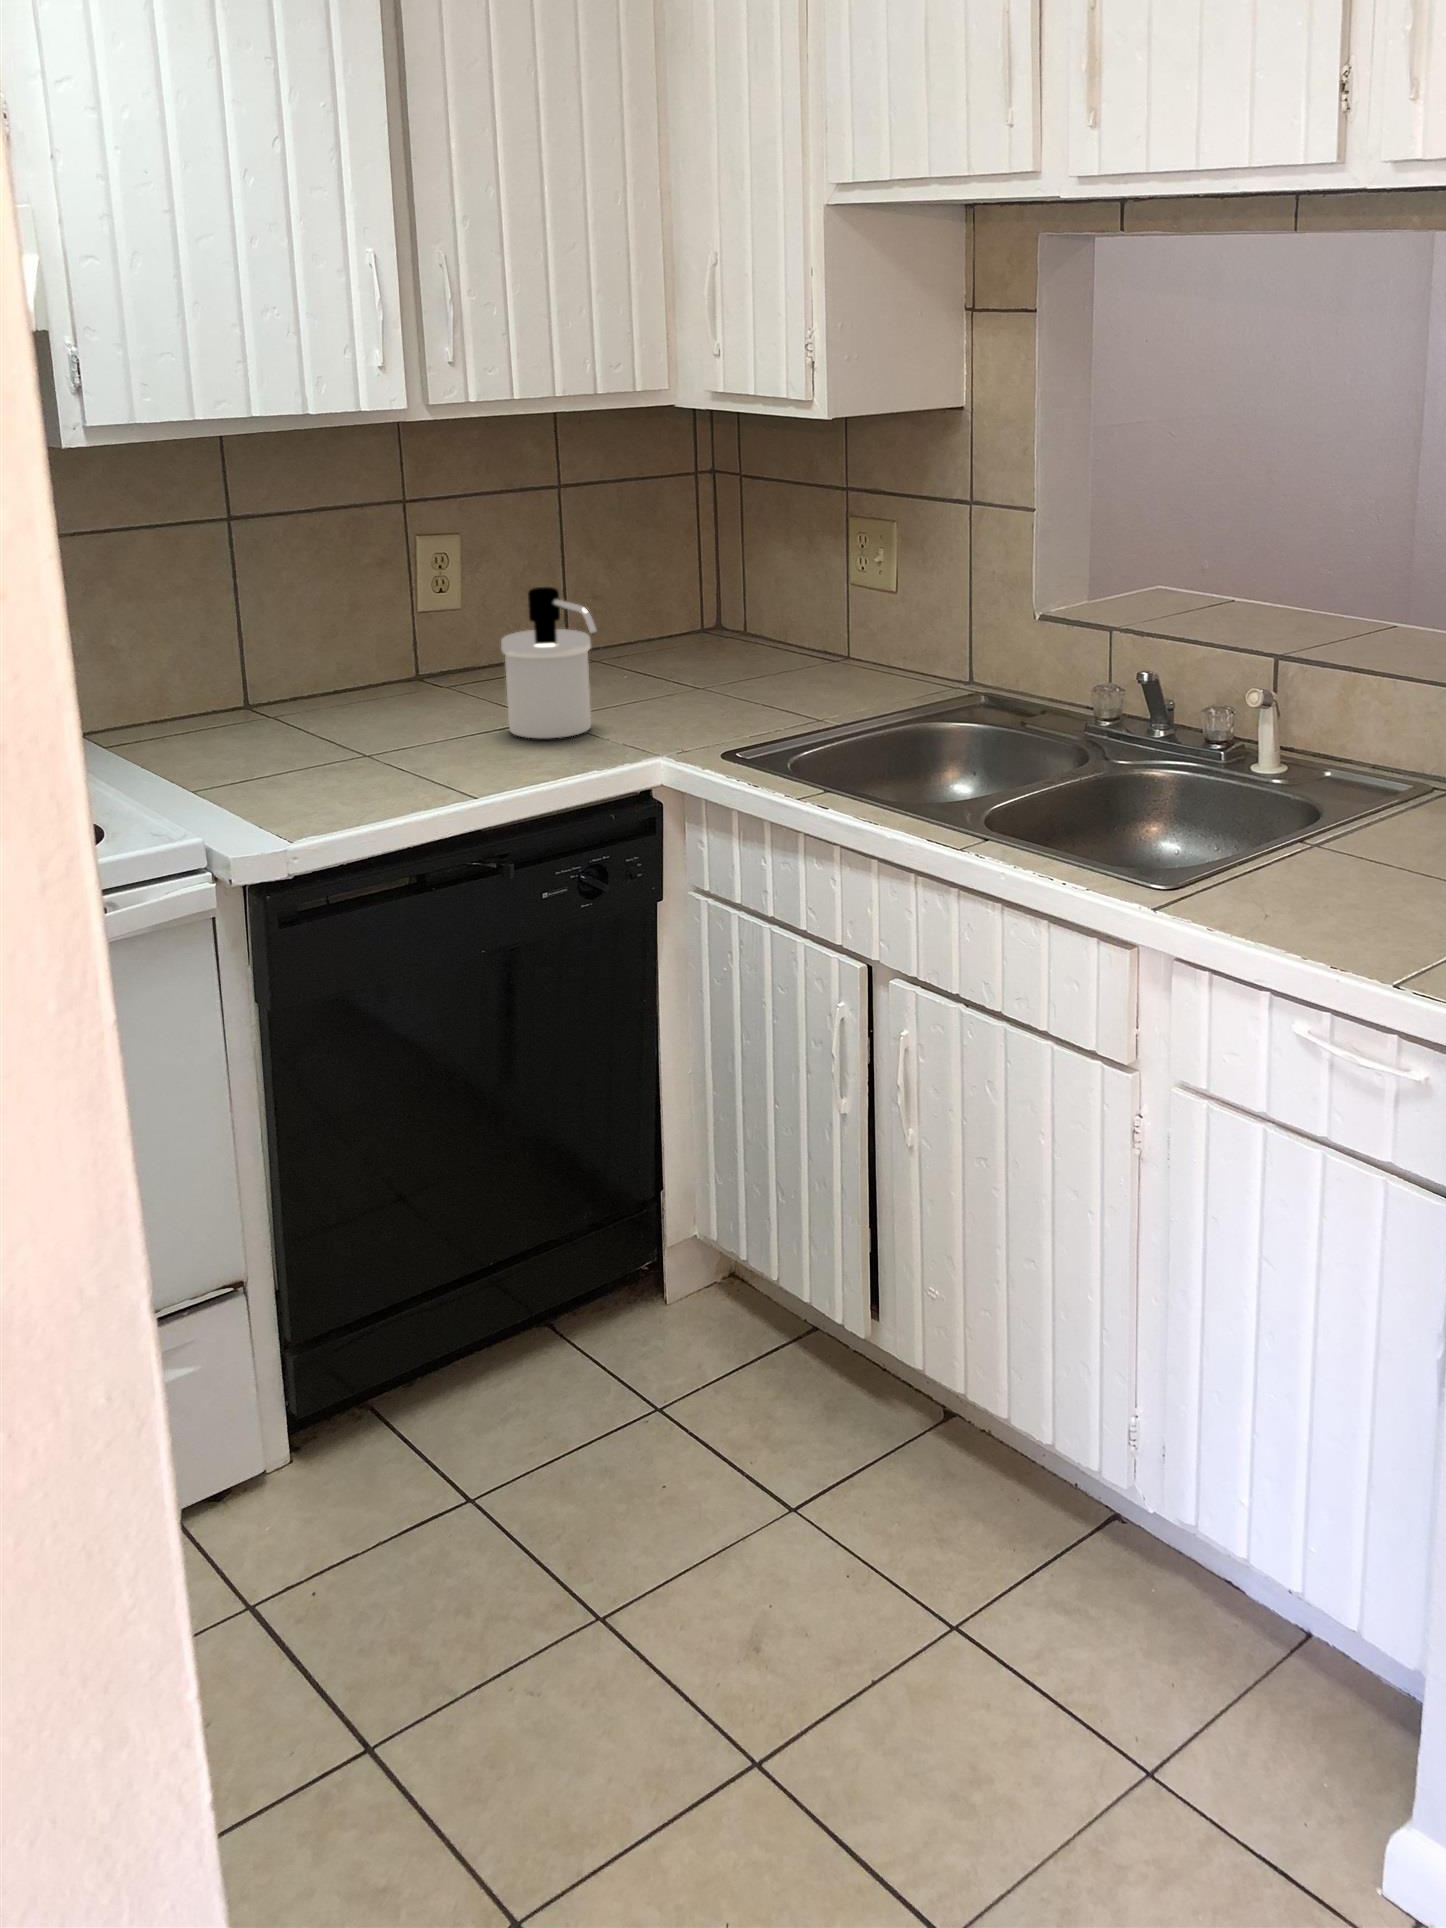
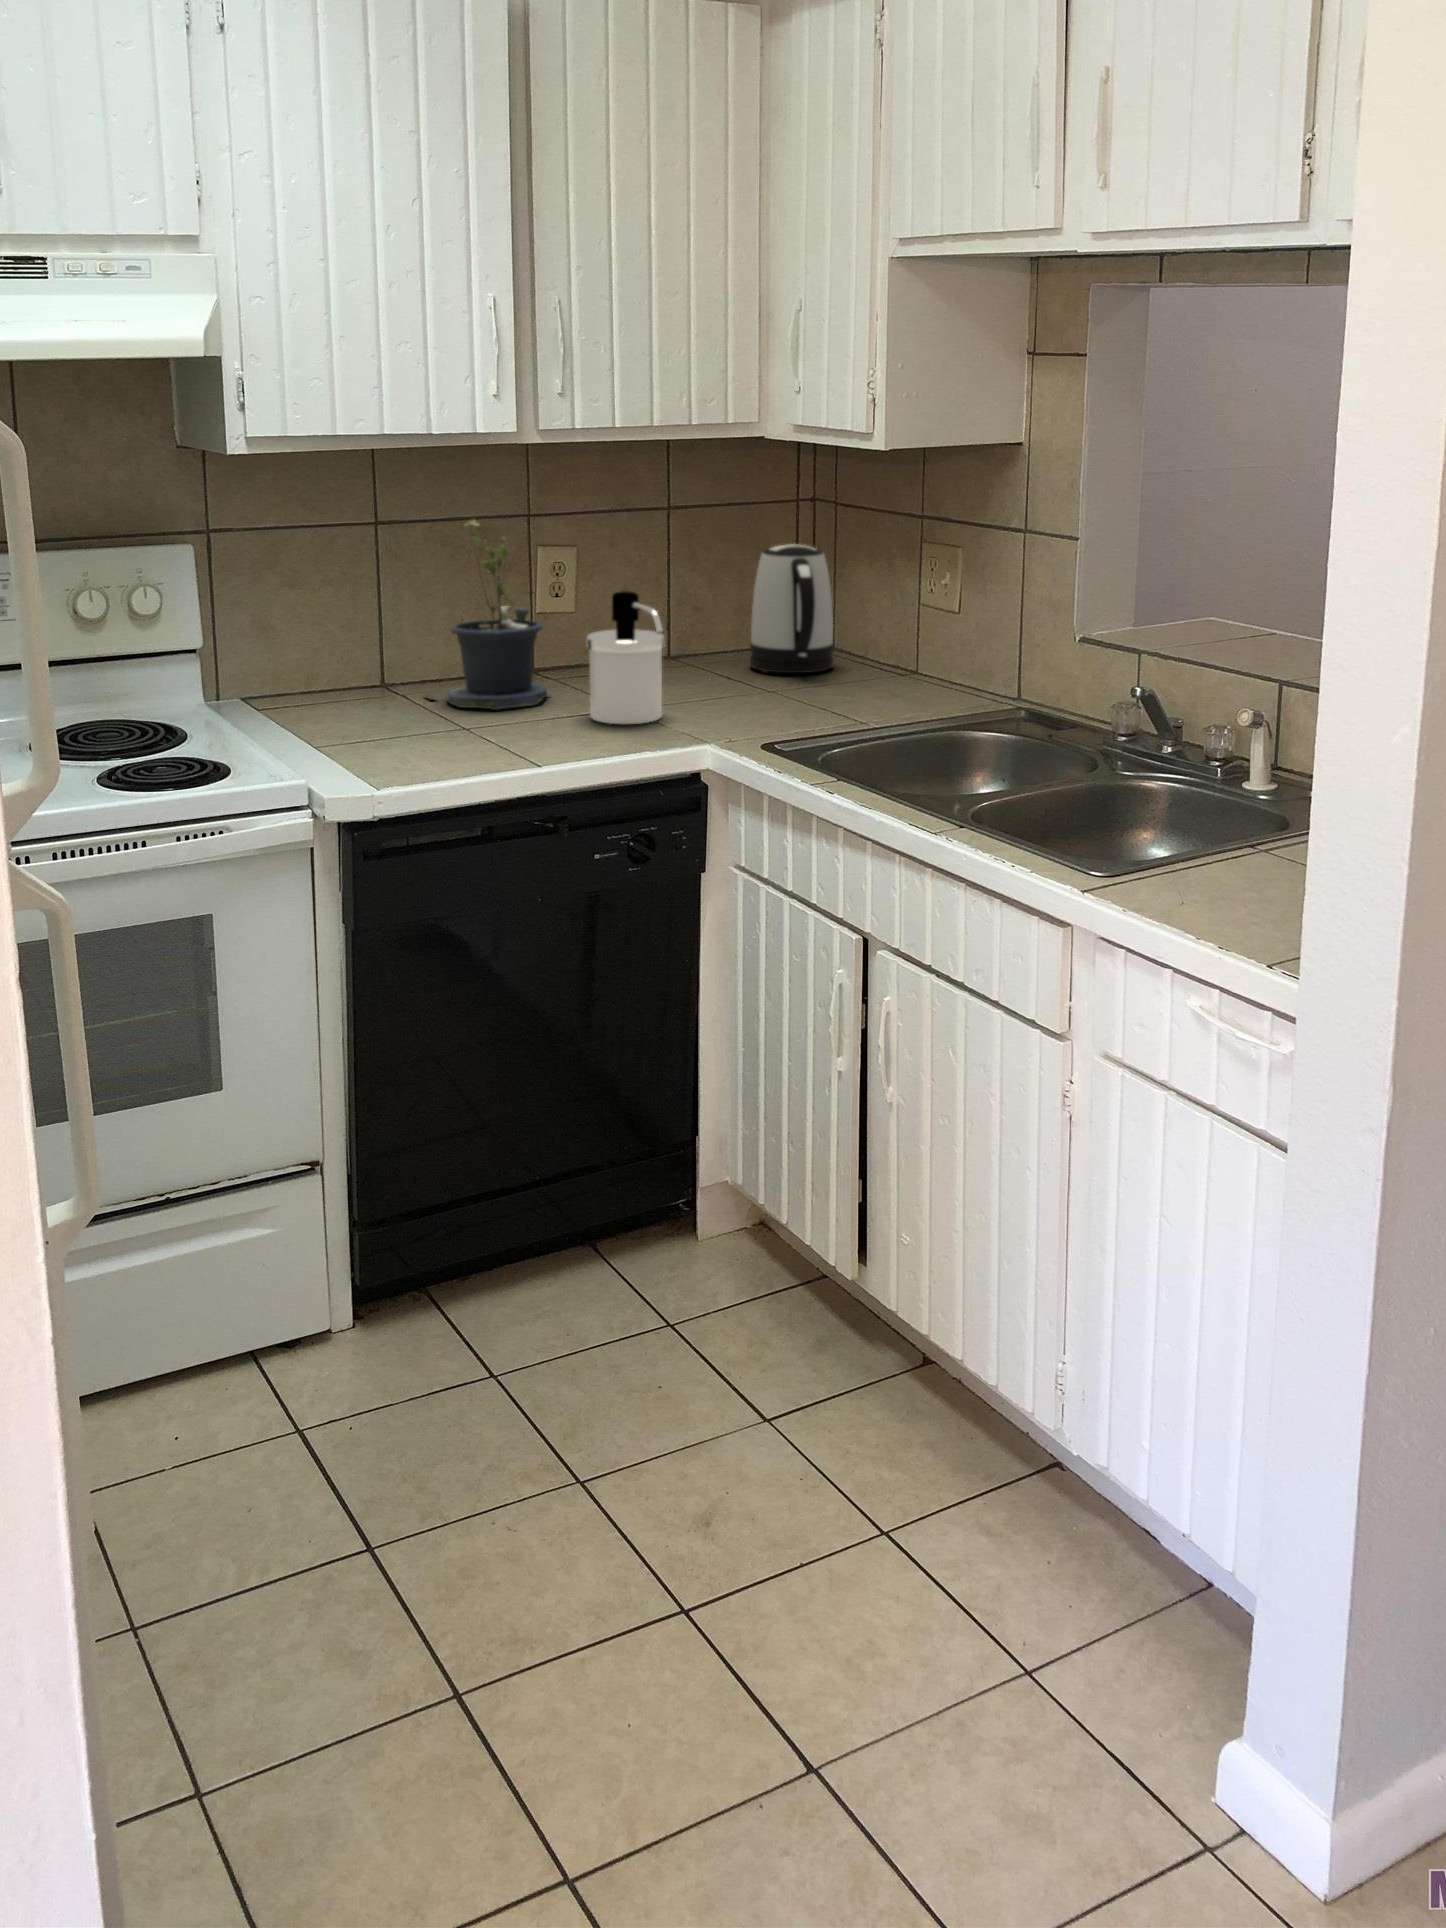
potted plant: none [299,510,453,729] -> present [424,520,550,710]
kettle: none [661,524,754,666] -> present [750,544,834,673]

